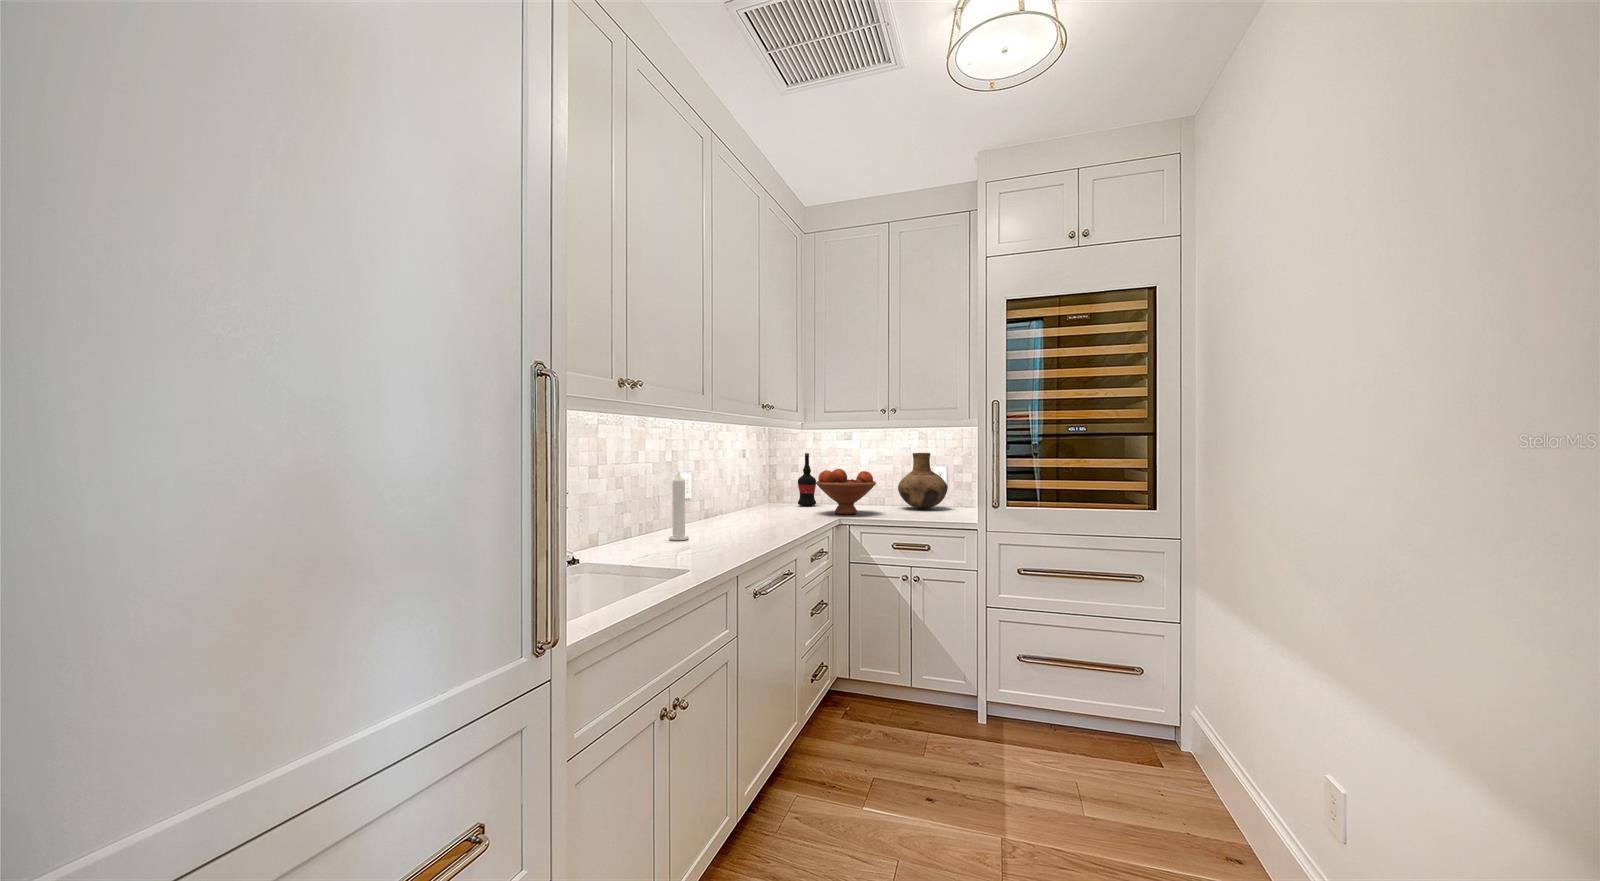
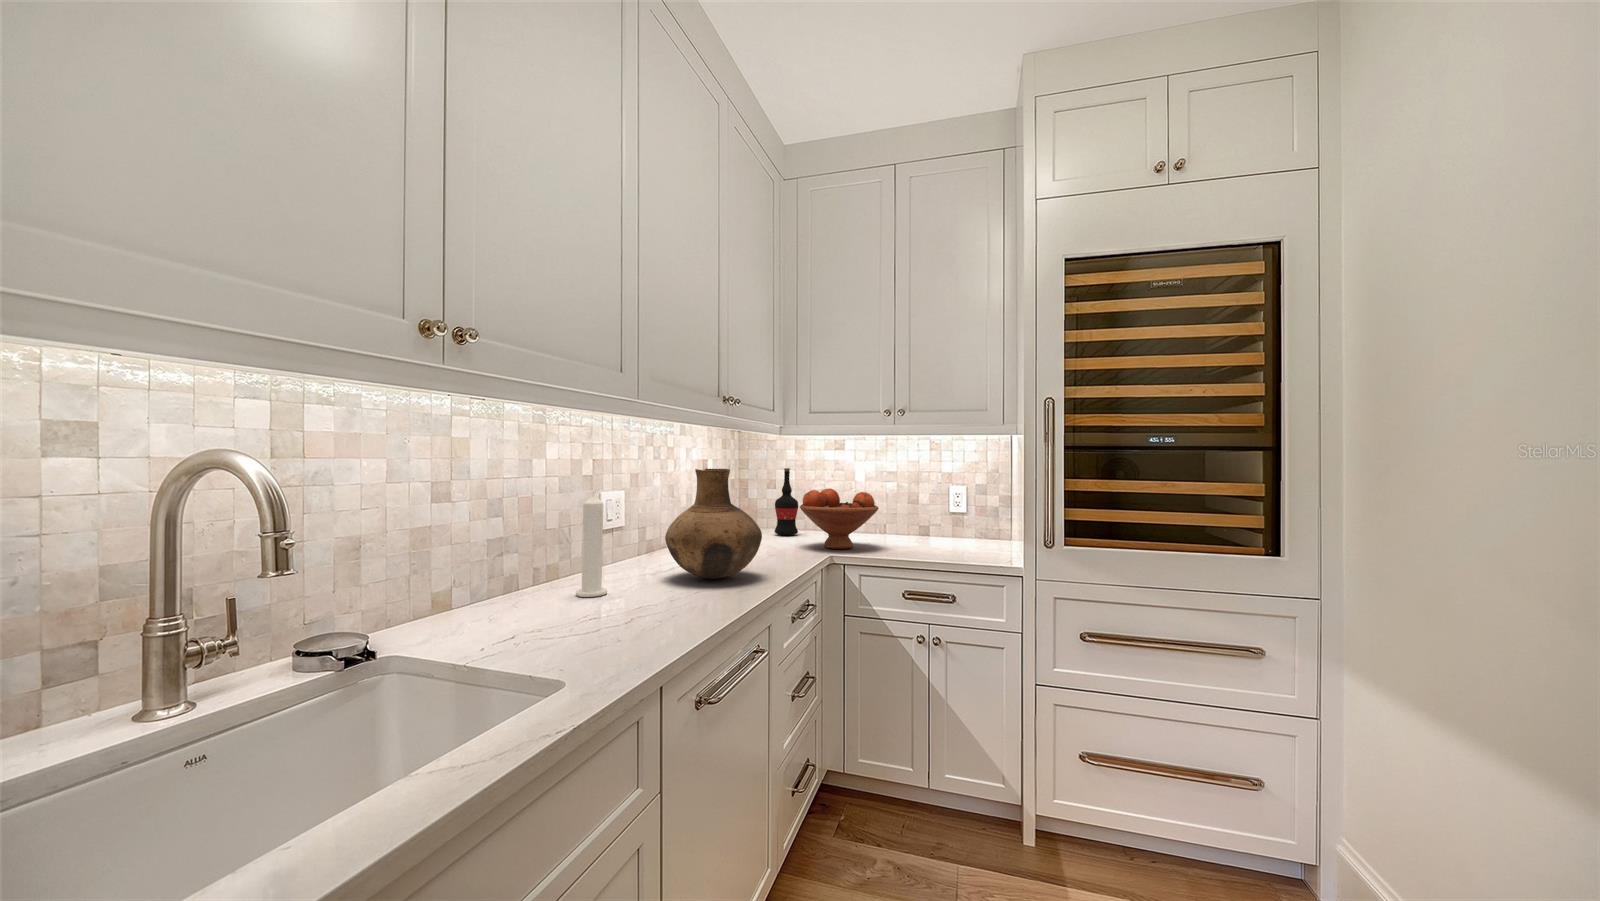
vase: present [898,453,948,509] -> present [665,469,762,579]

